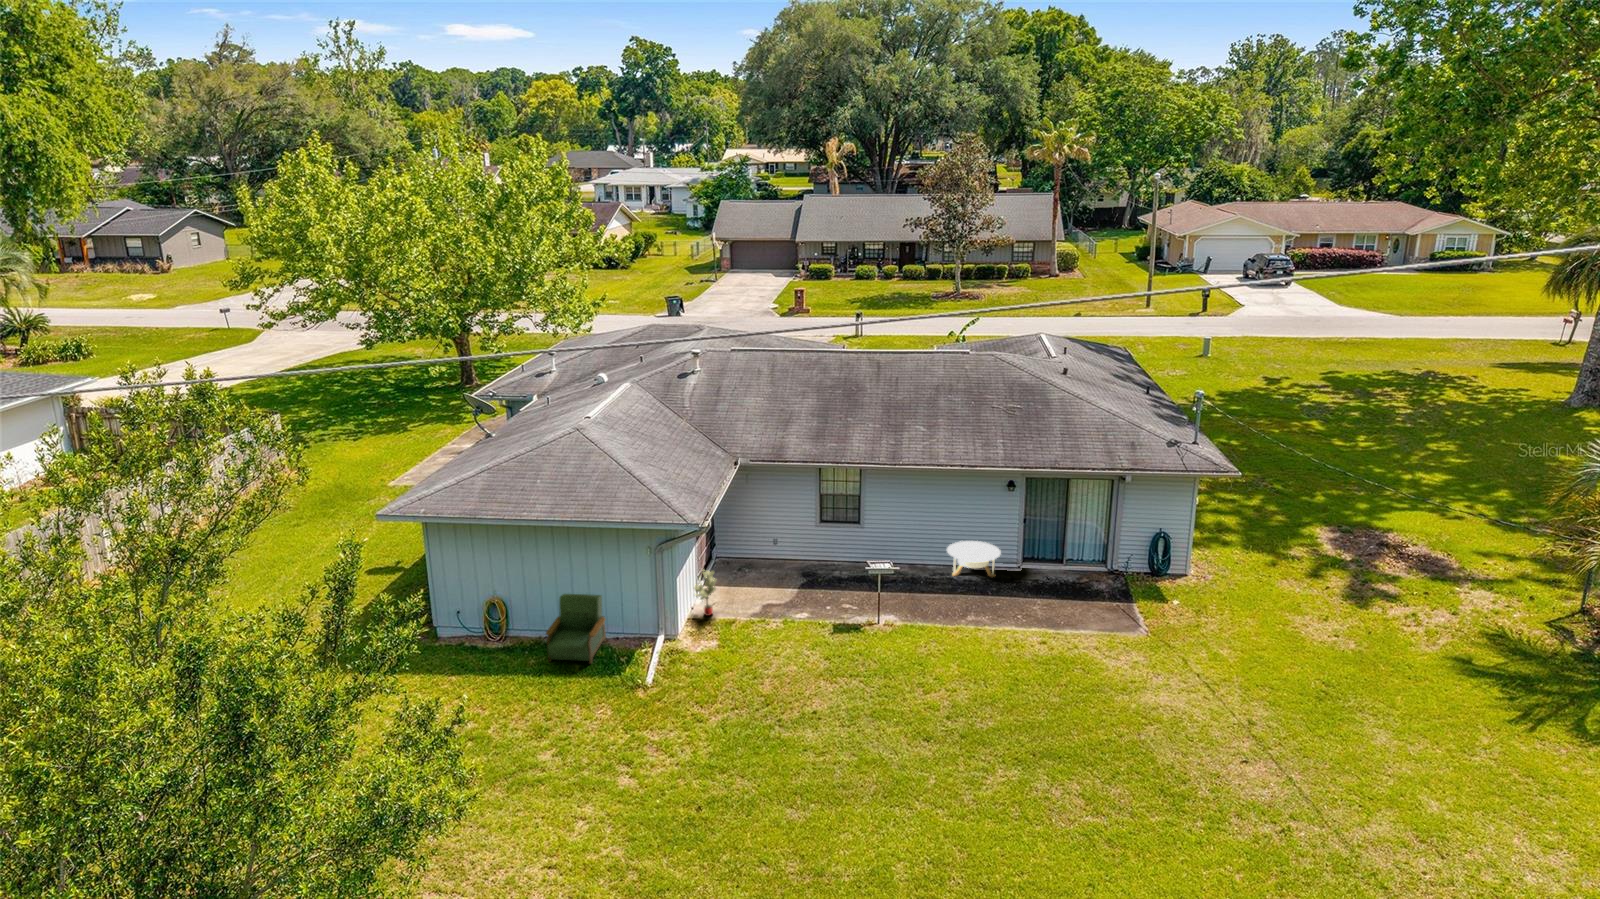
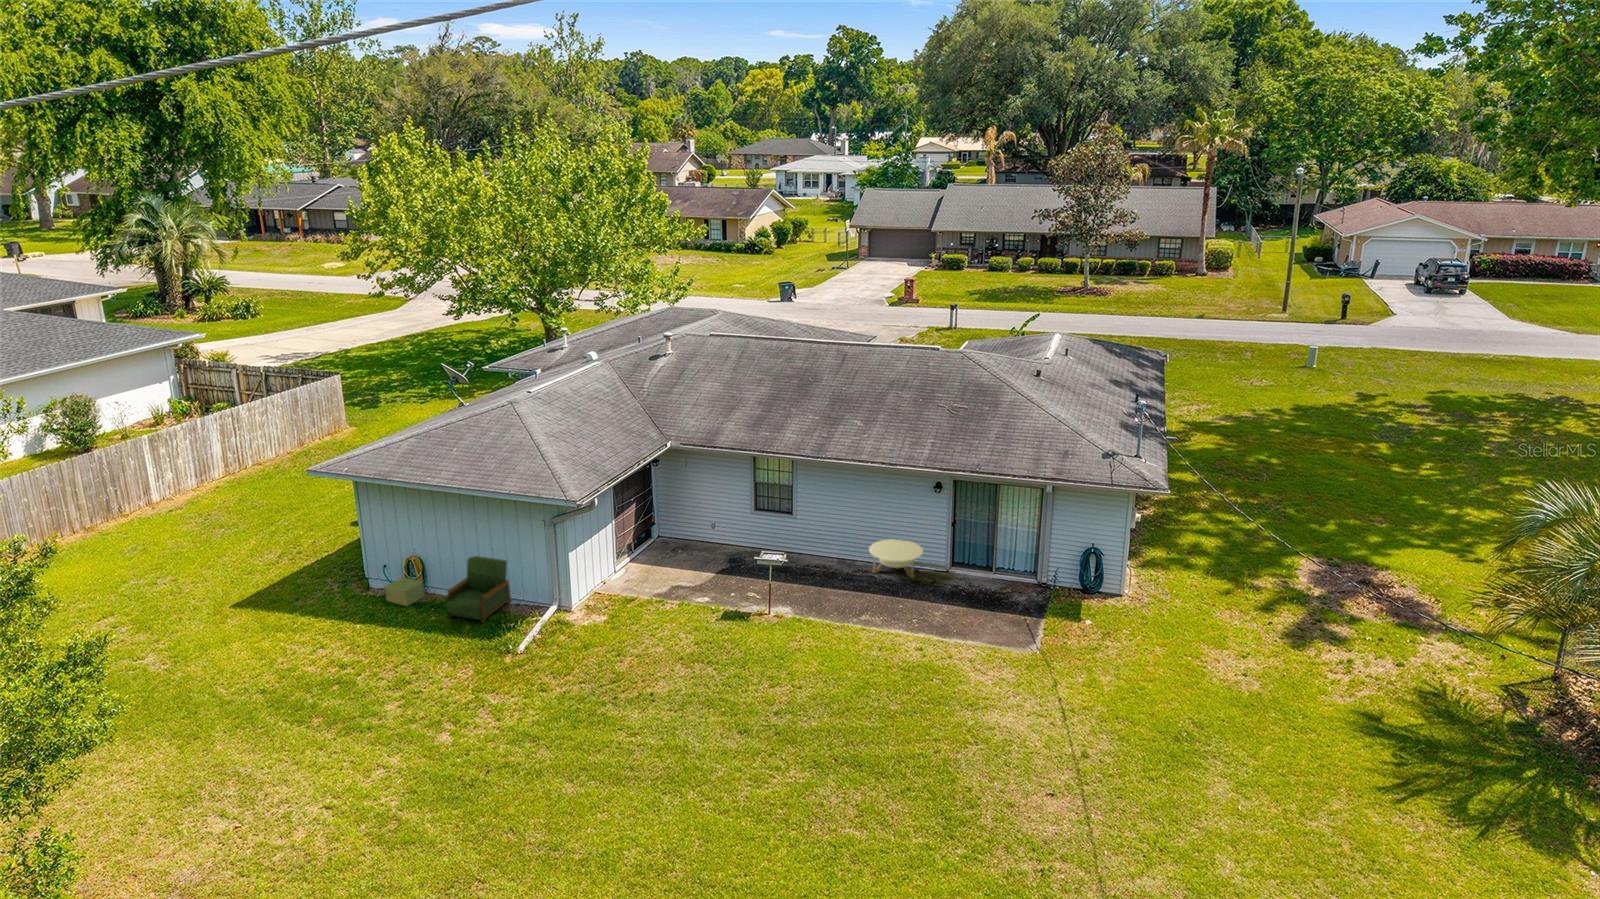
potted tree: present [694,571,716,616] -> none [600,544,627,589]
storage box: none [464,624,507,655] -> present [385,577,425,606]

